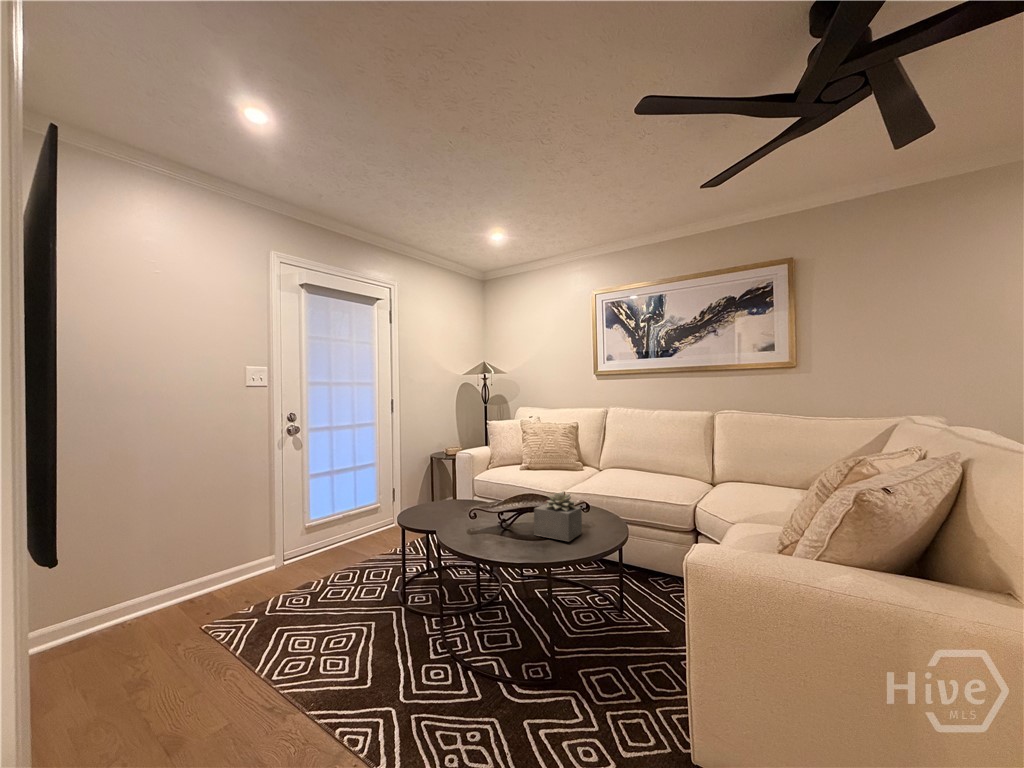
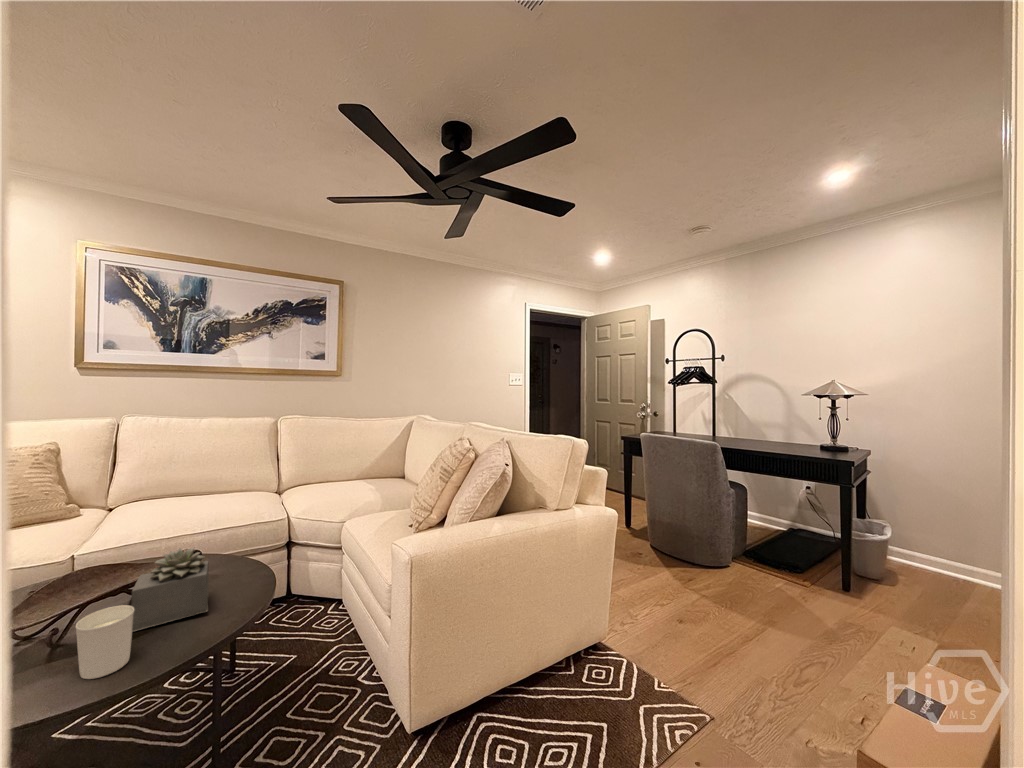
candle holder: none [497,510,522,548] -> present [76,605,134,679]

